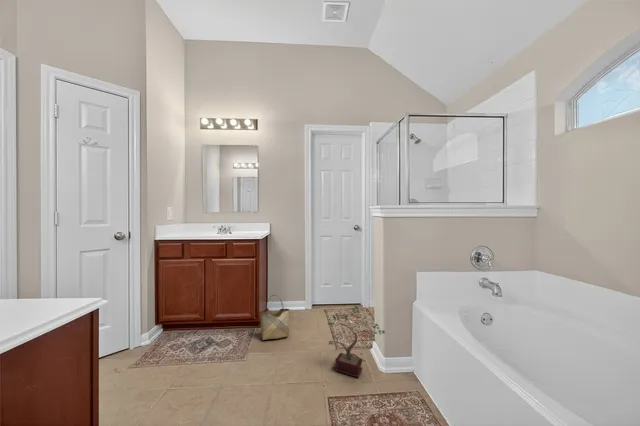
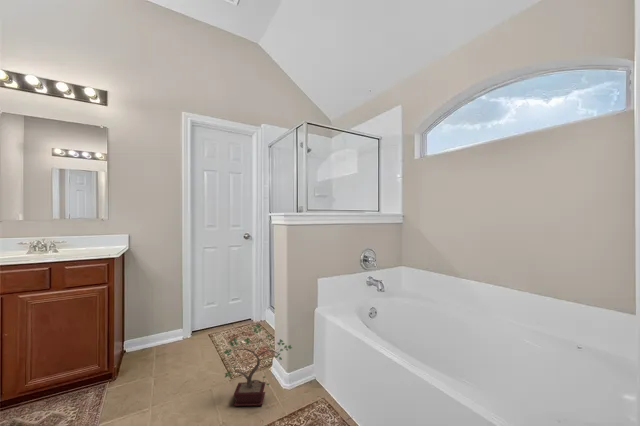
woven basket: present [260,295,289,340] -> none [118,330,164,398]

